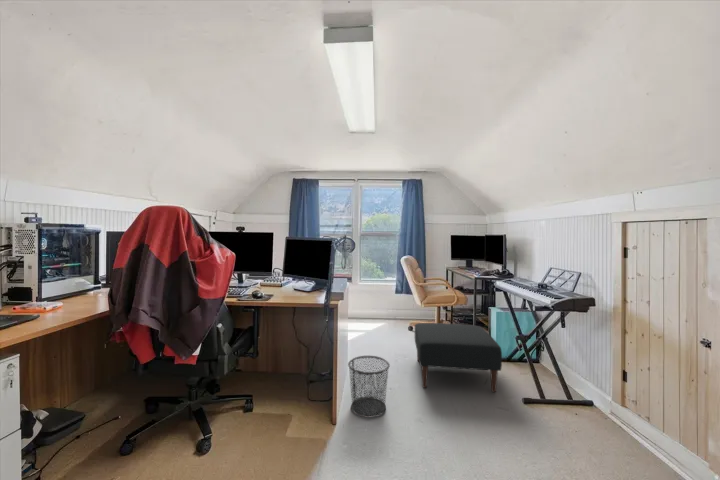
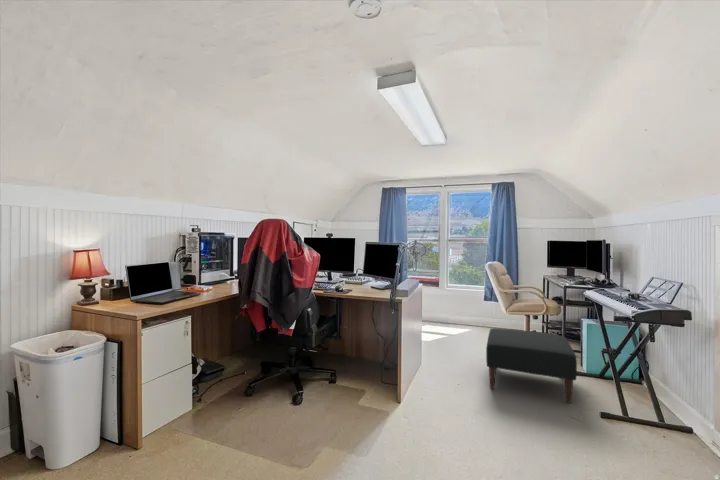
waste bin: present [348,356,389,418] -> none [413,350,451,403]

